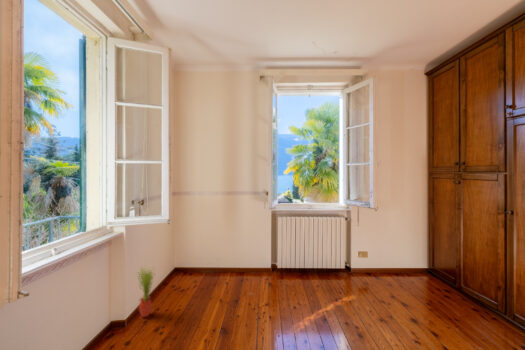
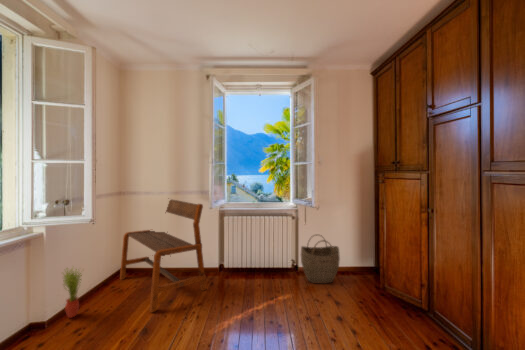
bench: none [176,198,267,313] -> present [120,200,206,312]
woven basket: none [356,235,398,285] -> present [301,235,340,284]

